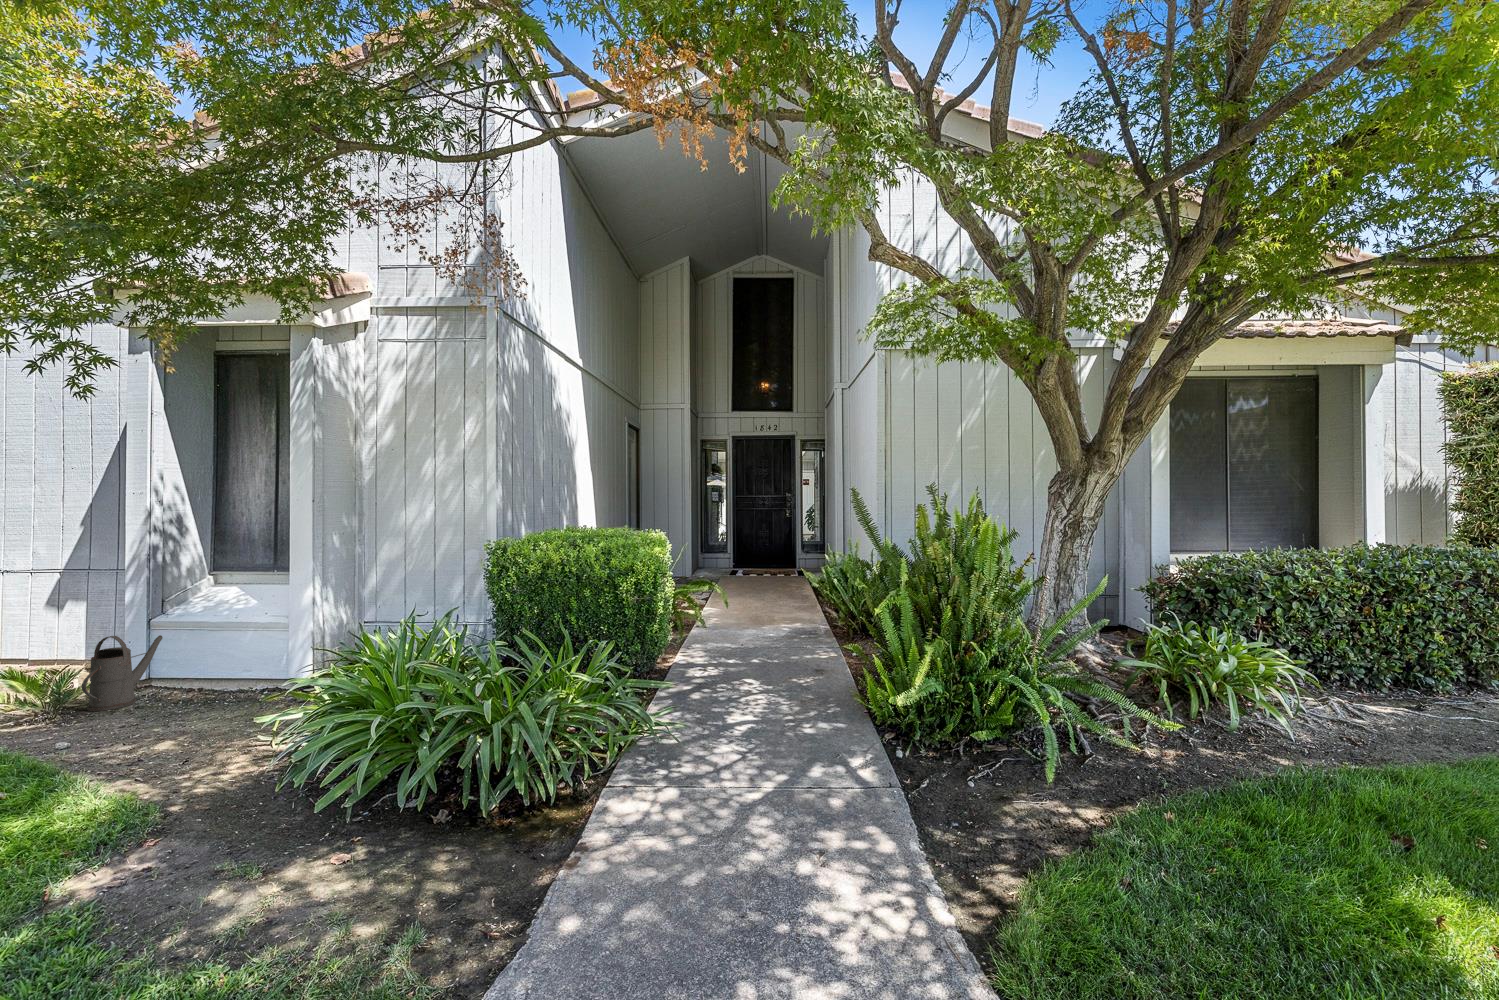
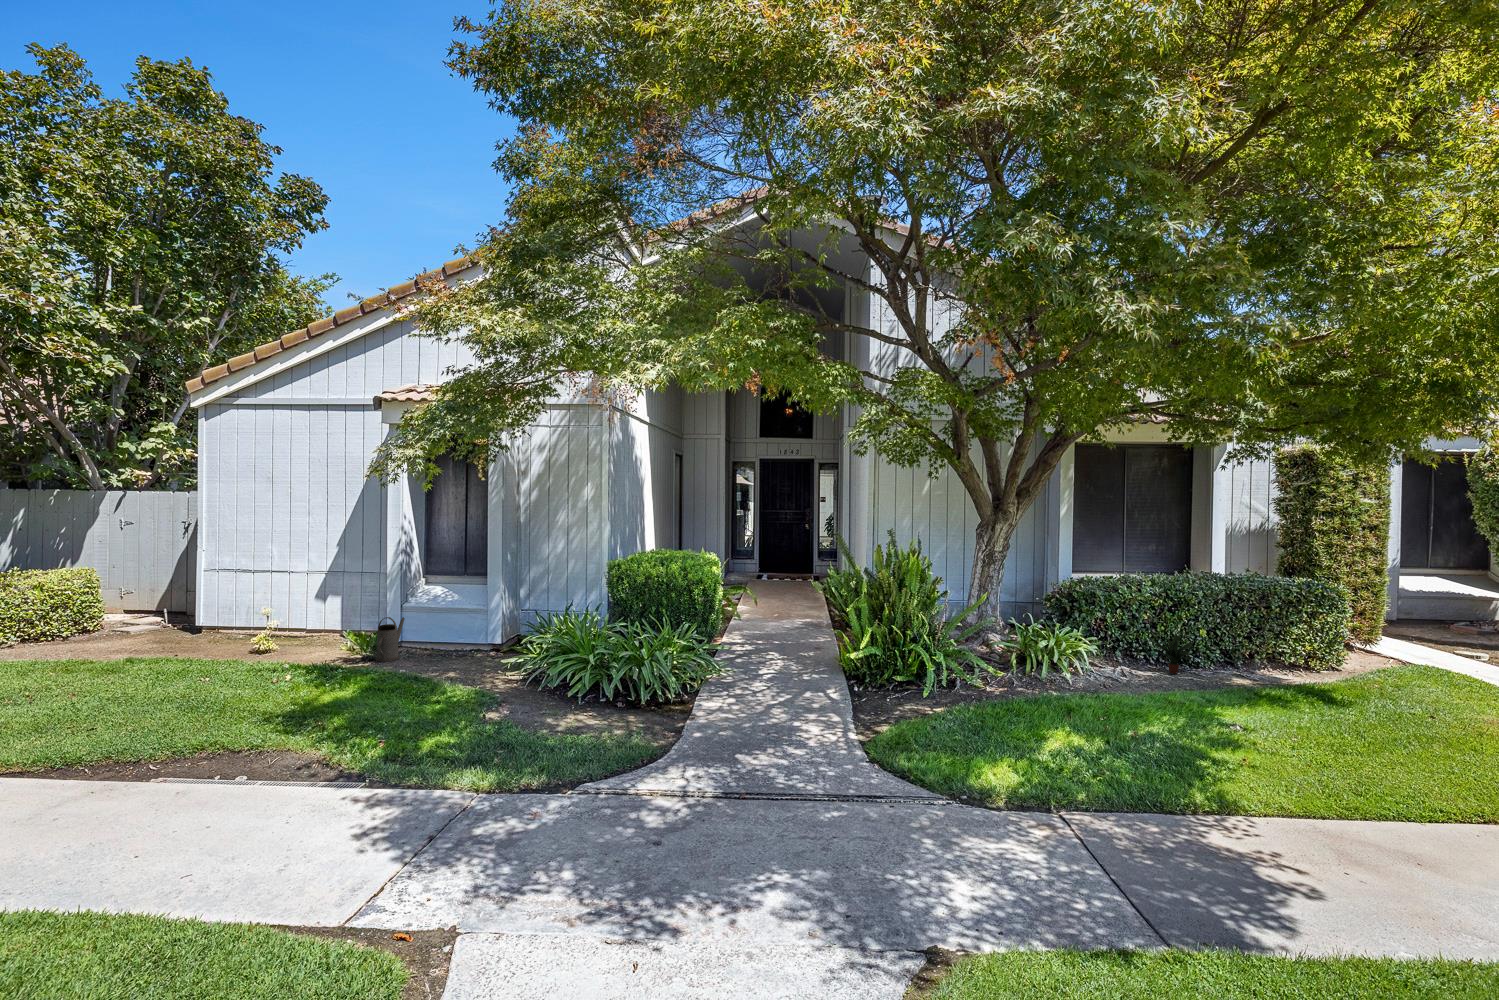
potted plant: none [1363,639,1455,706] -> present [1150,633,1193,674]

